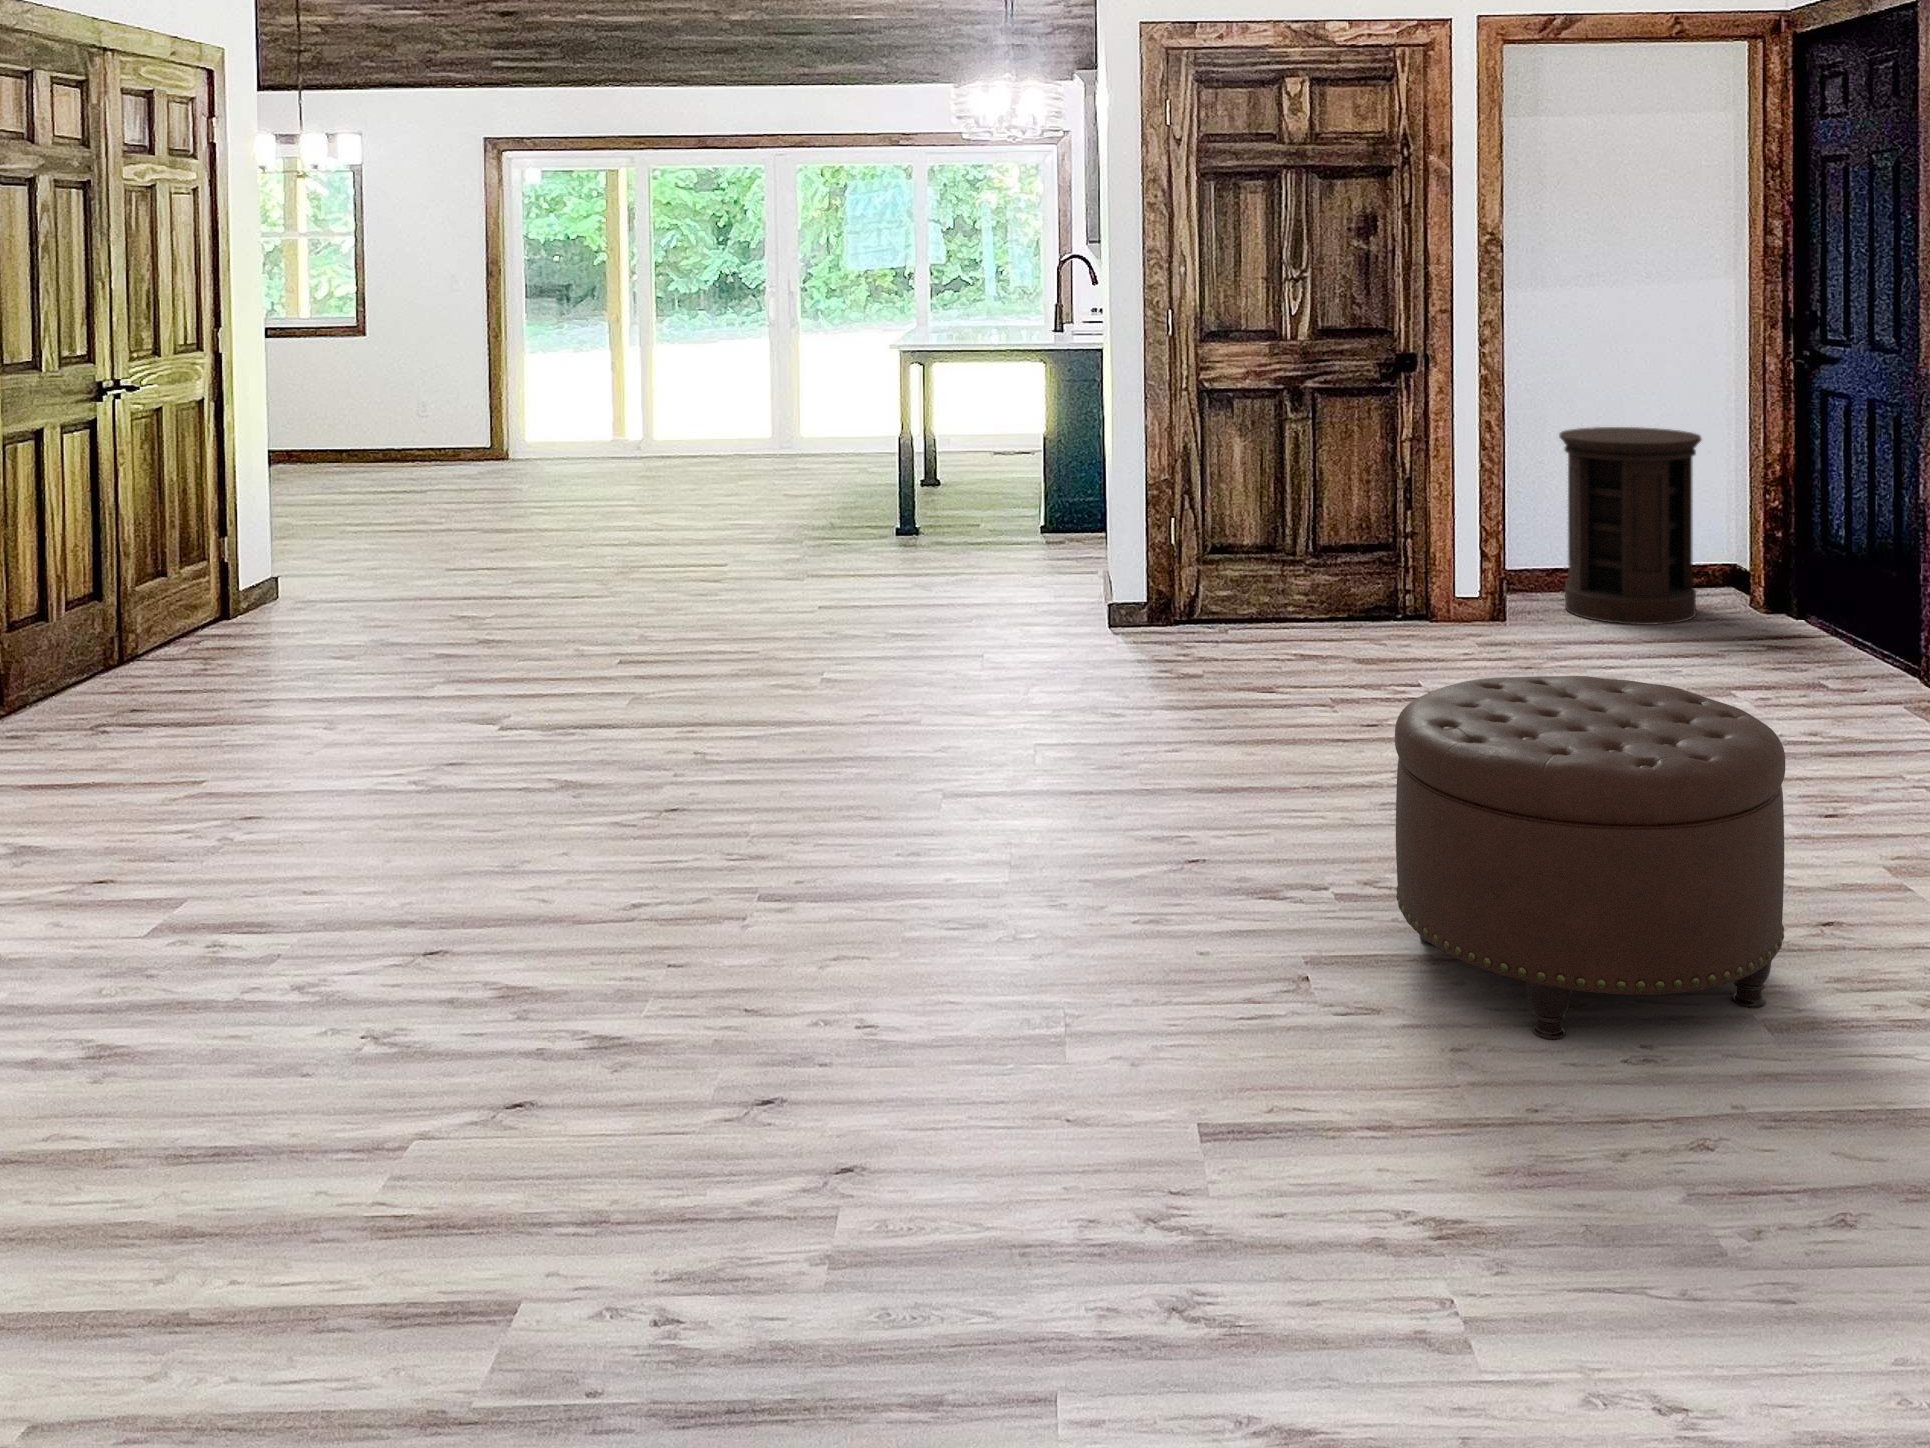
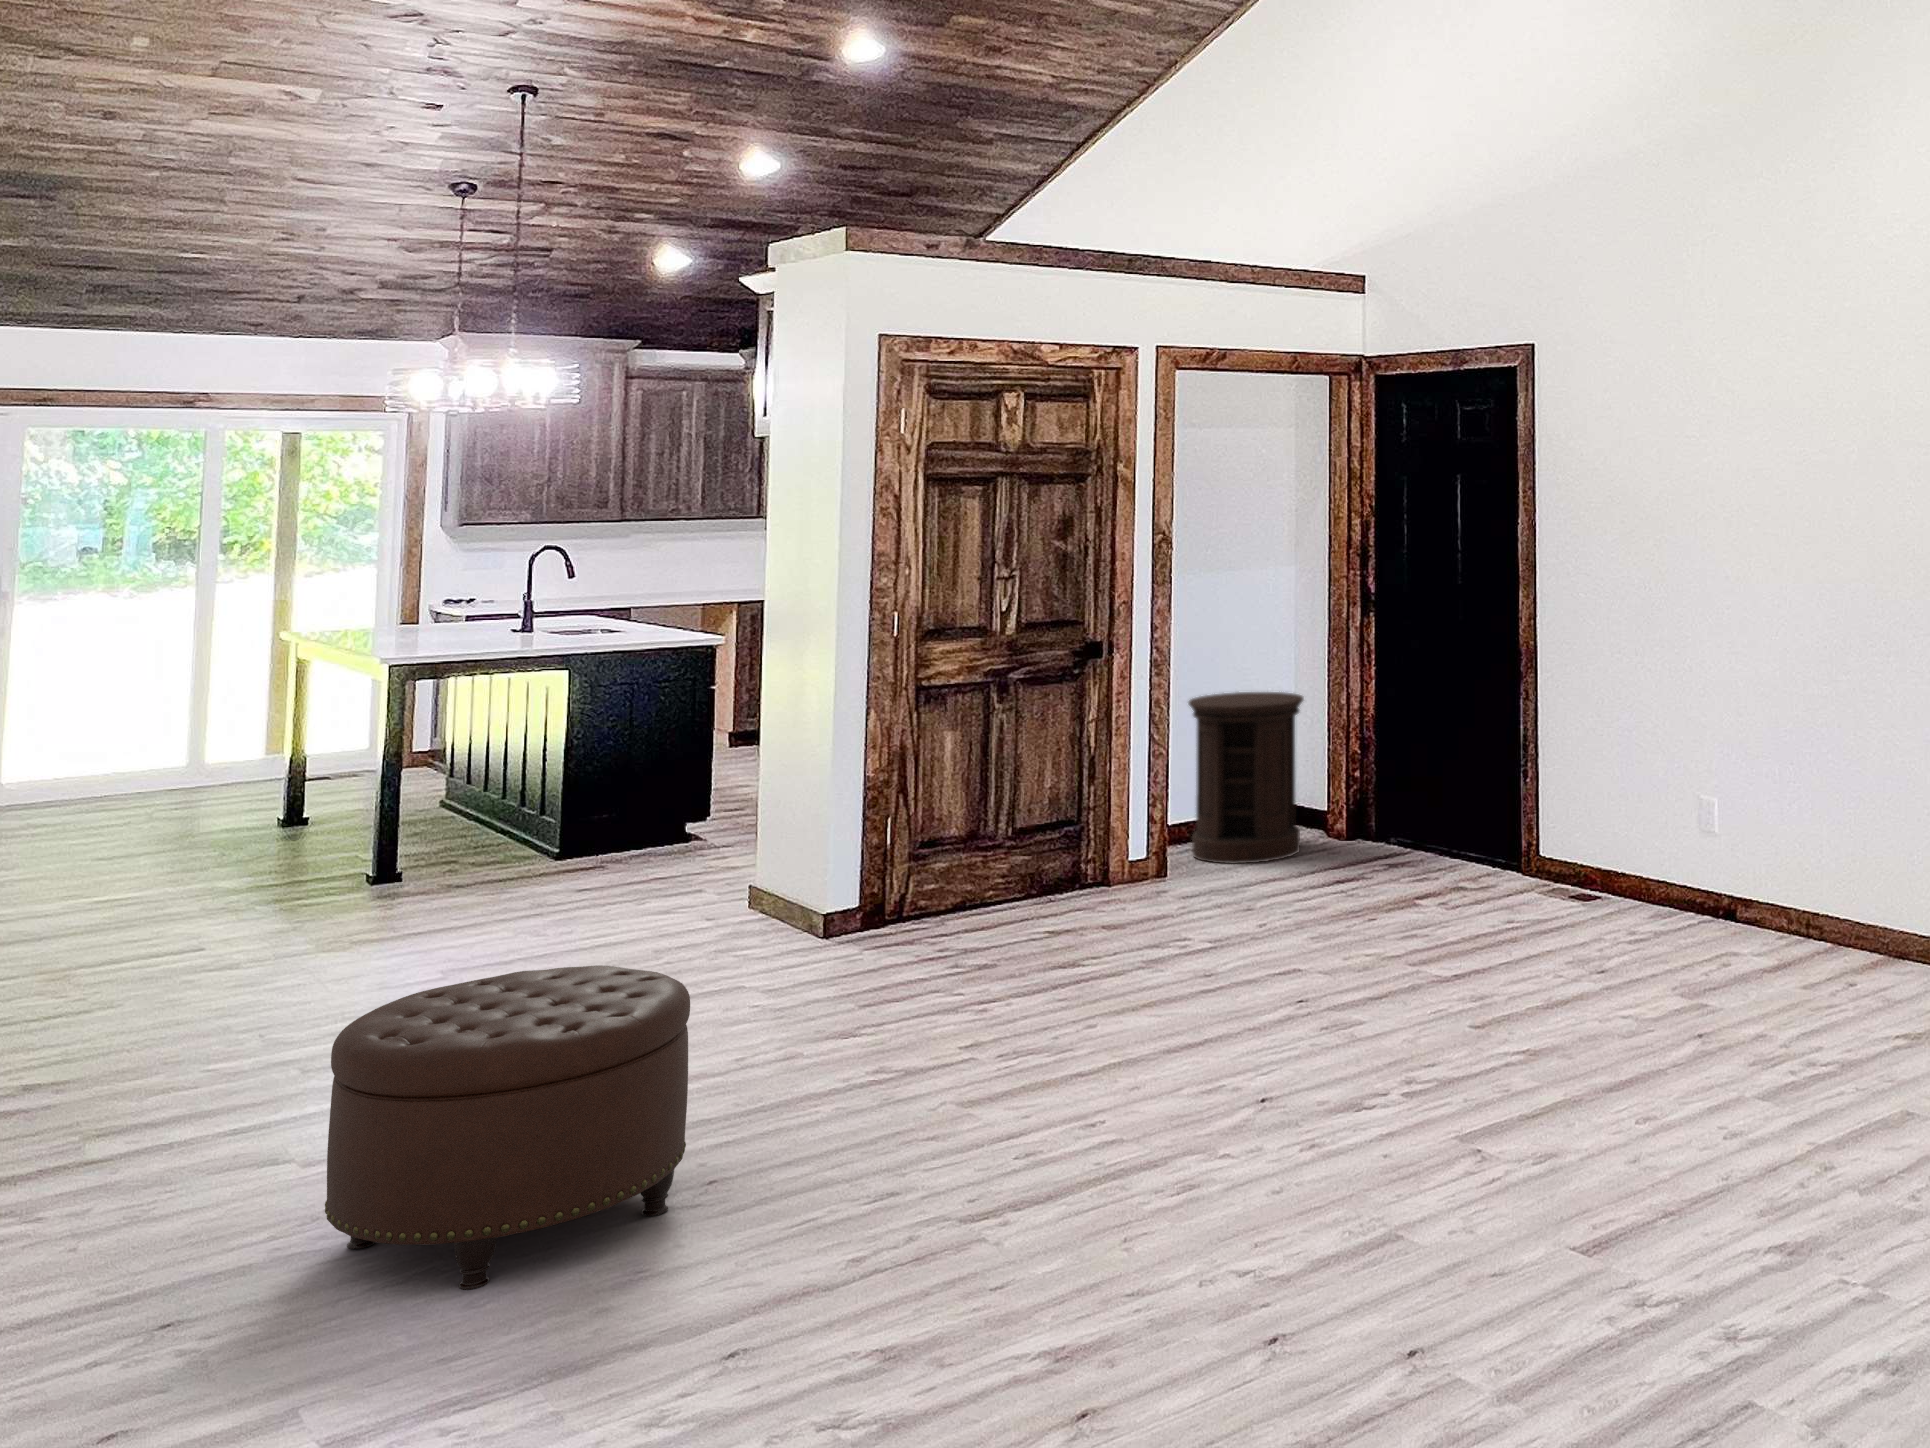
ottoman: present [1395,676,1785,1040] -> present [325,965,690,1290]

